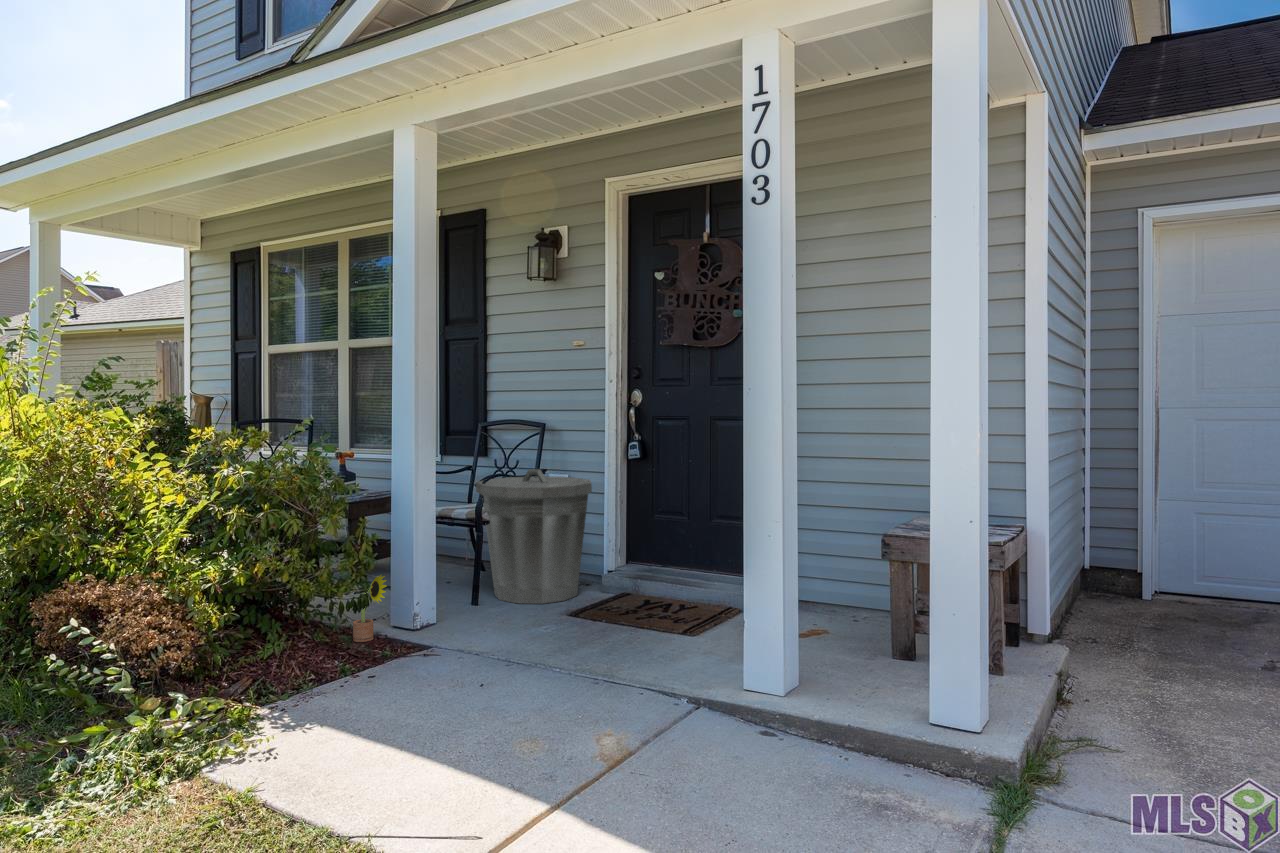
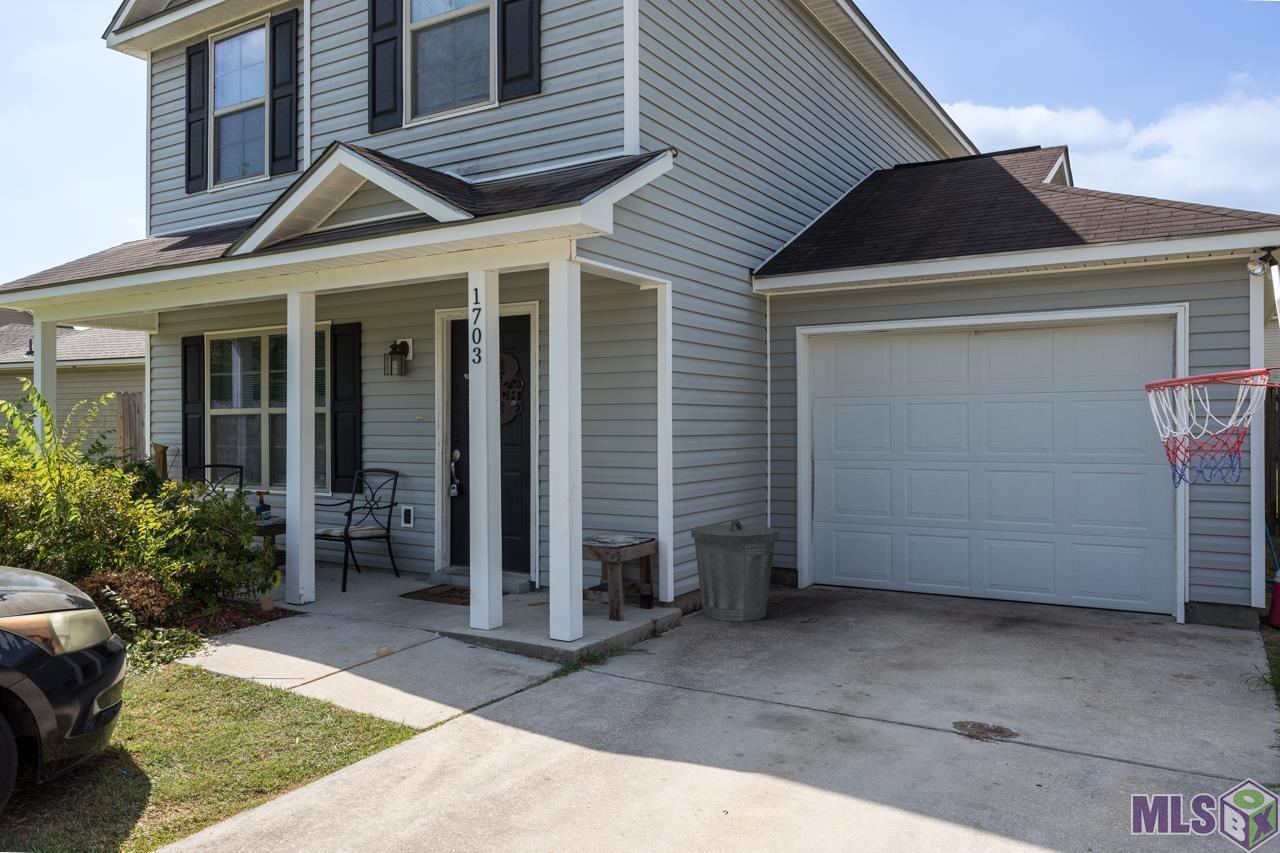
trash can: present [476,469,592,604] -> present [691,520,779,622]

